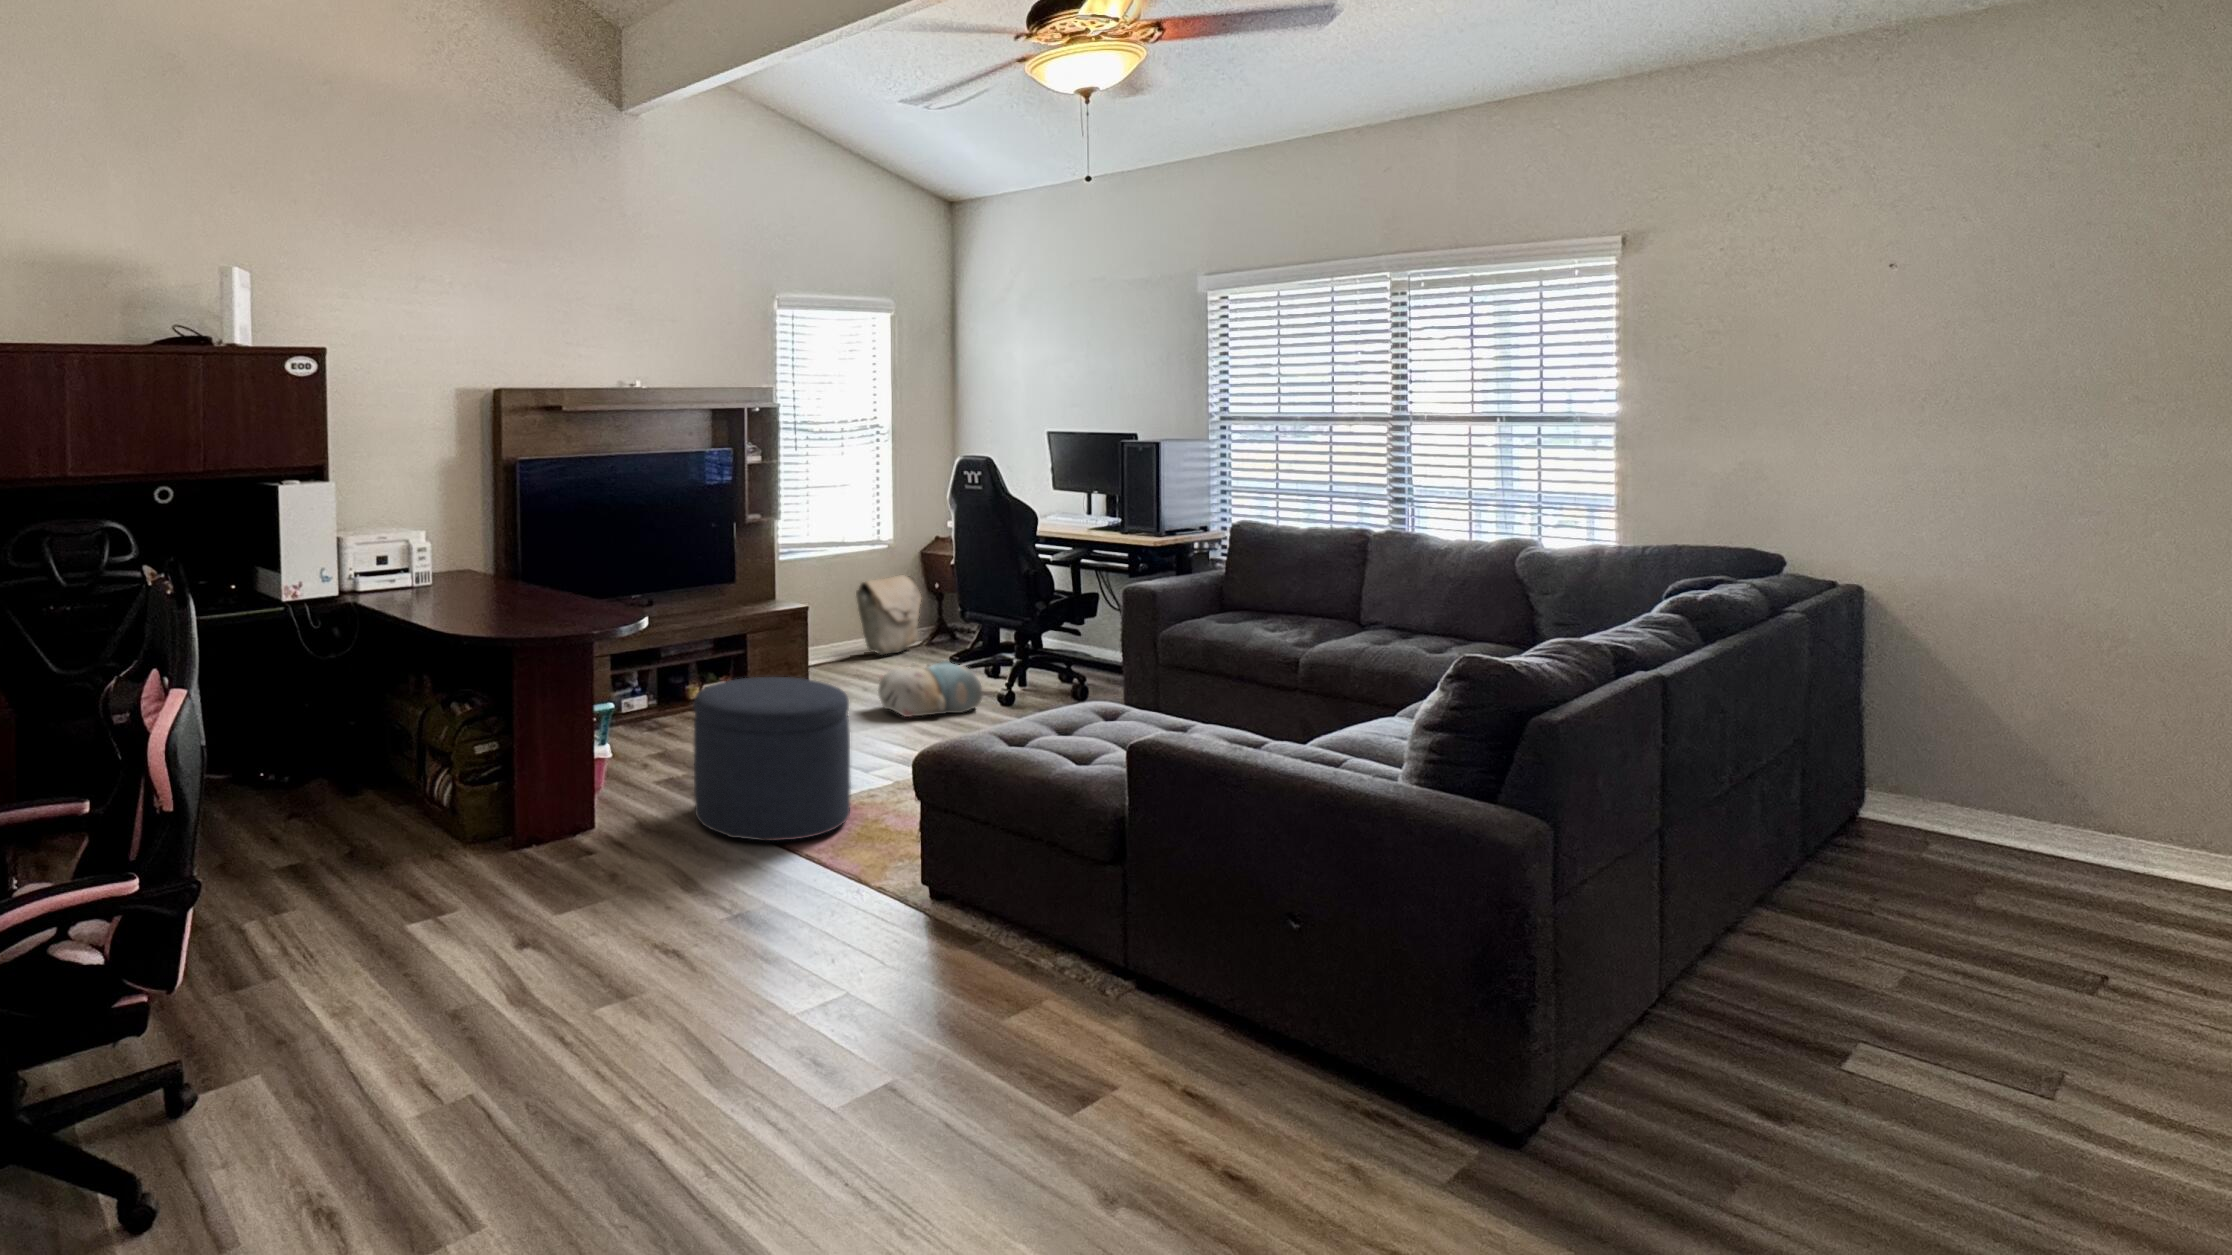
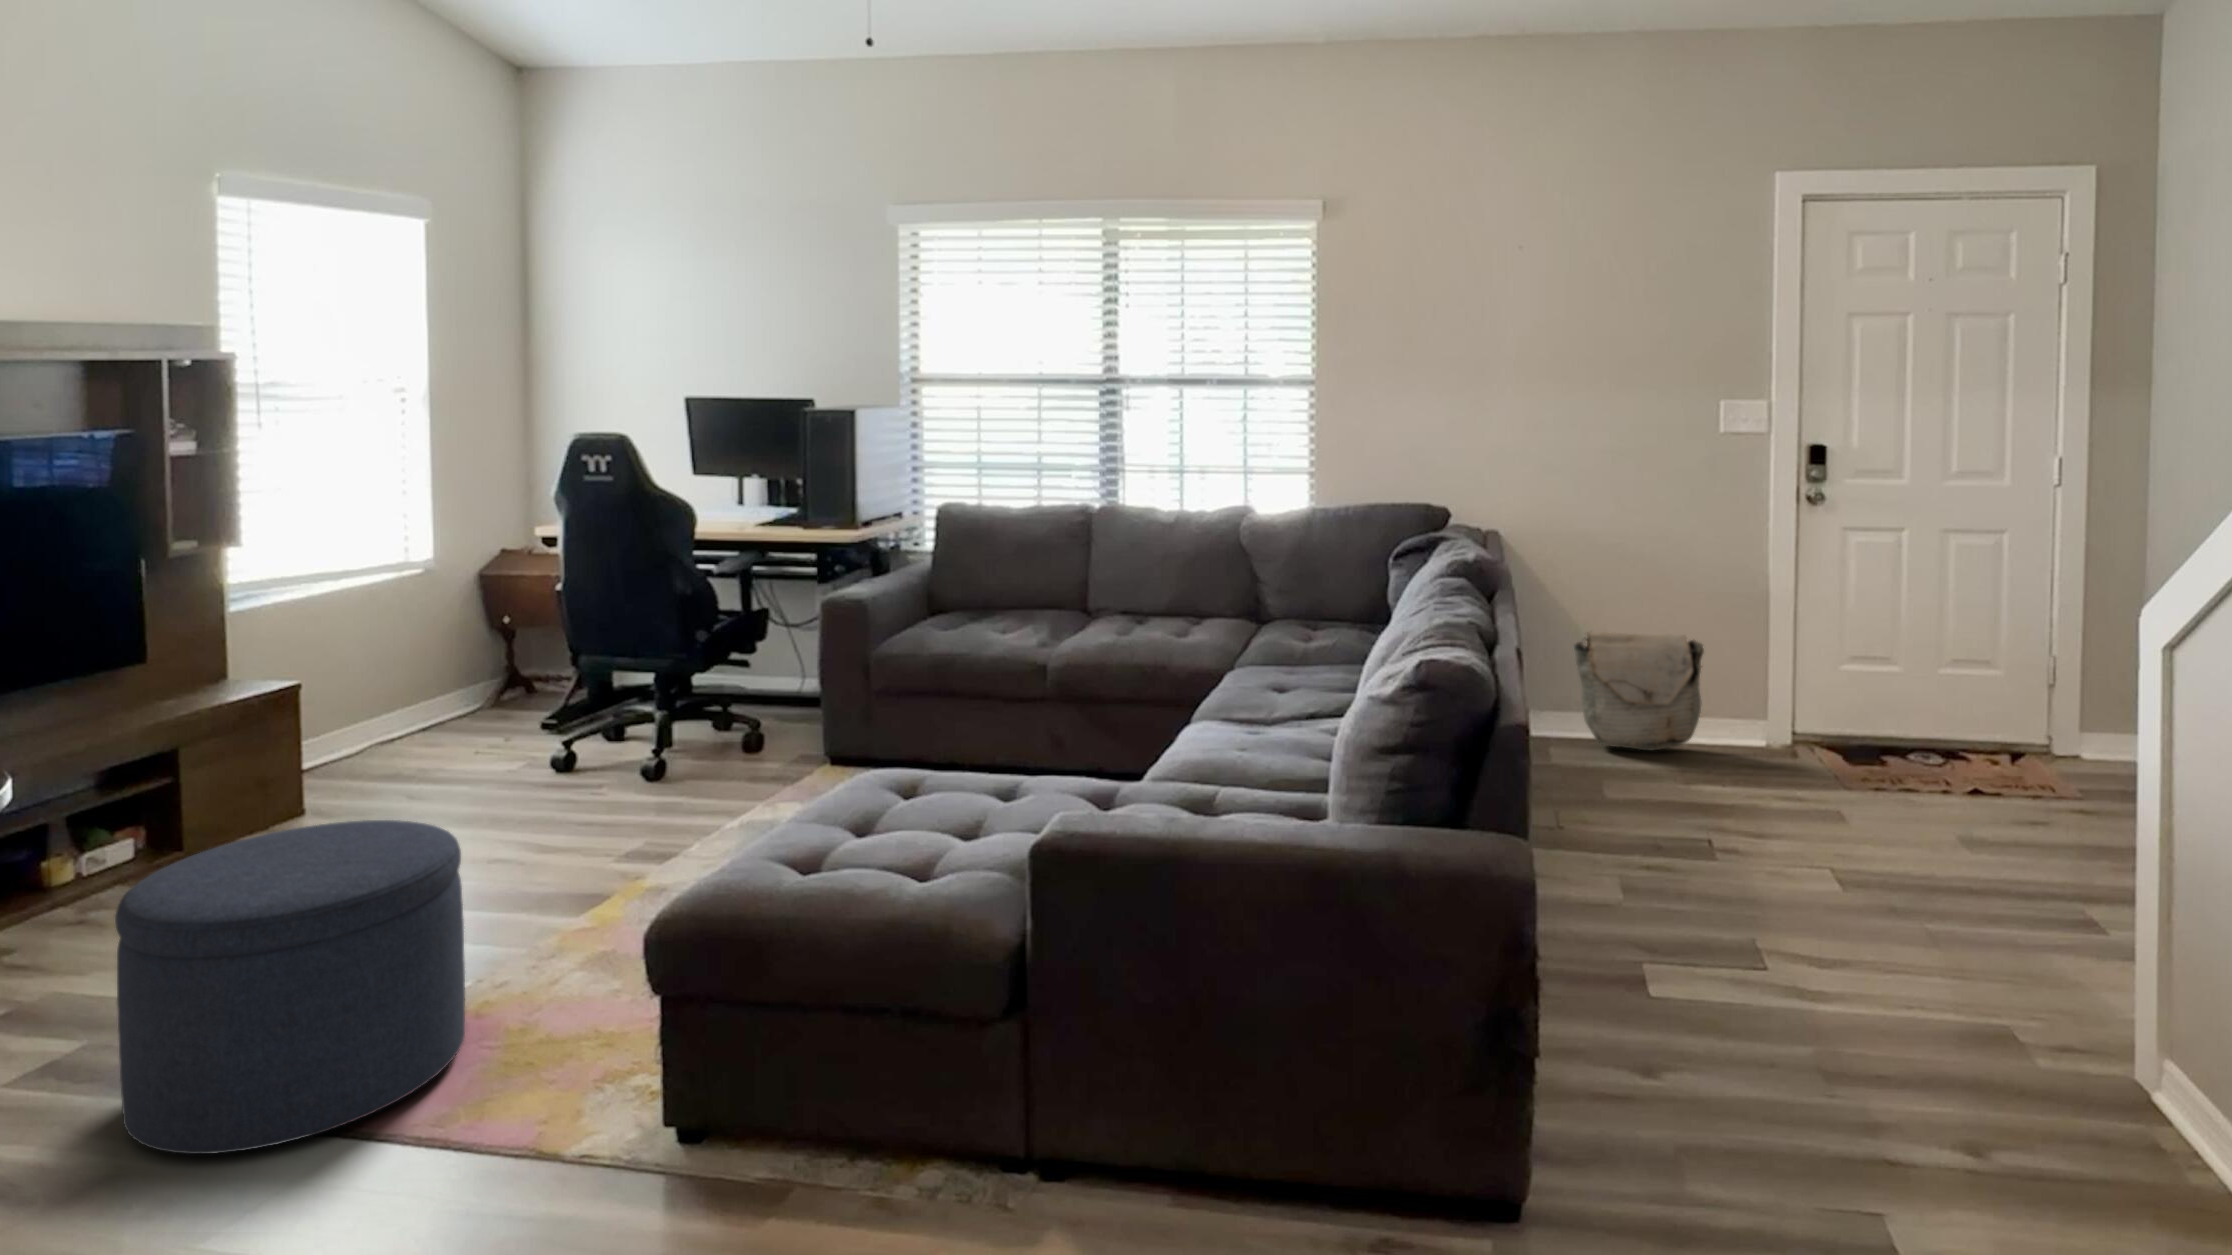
bag: present [856,575,921,655] -> present [1574,632,1704,750]
plush toy: present [878,660,983,717] -> none [448,731,622,830]

